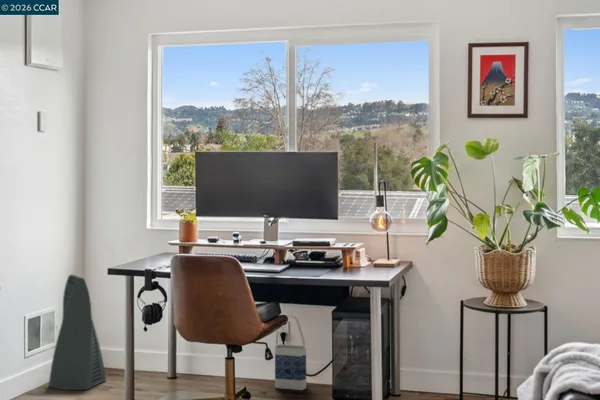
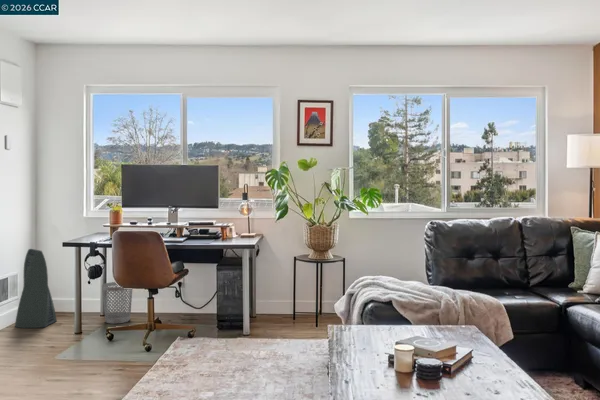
bag: present [275,315,306,390] -> none [176,271,197,319]
wastebasket: none [167,327,211,390] -> present [102,282,132,324]

